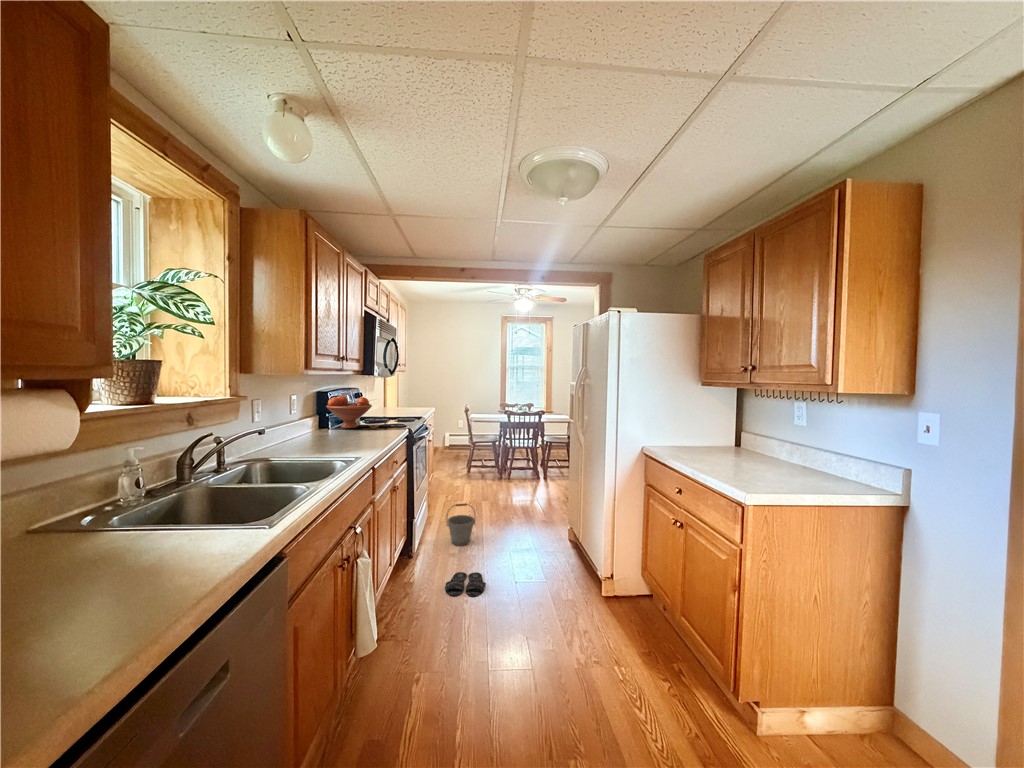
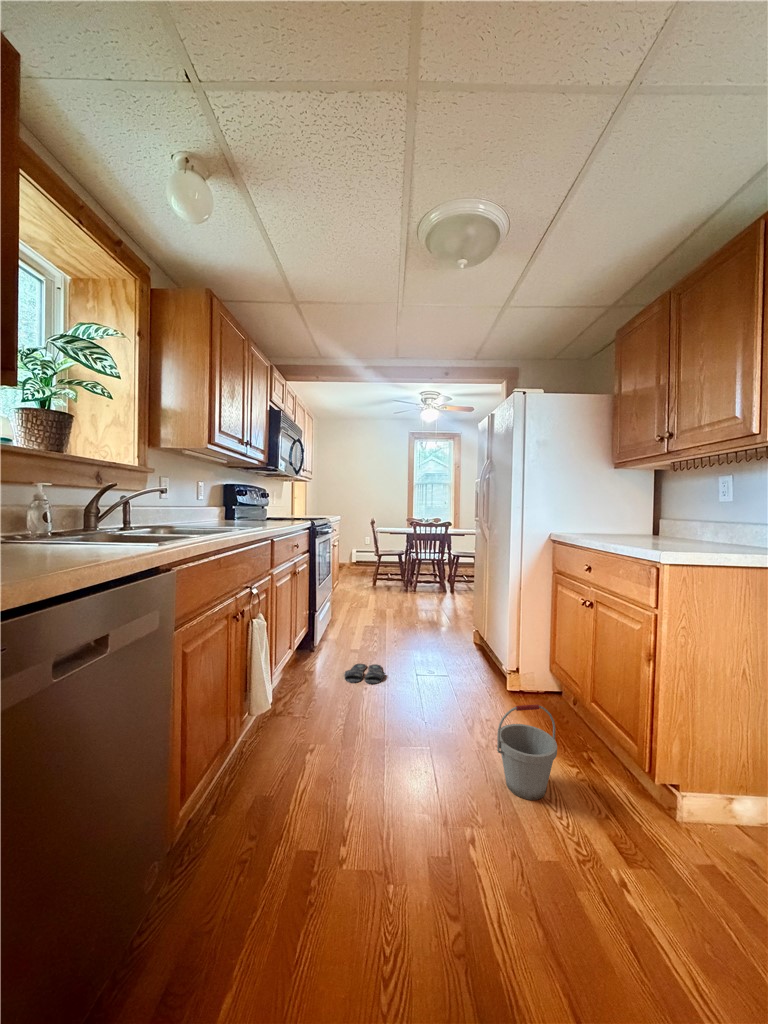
fruit bowl: present [326,396,372,428] -> none [233,490,276,520]
bucket: present [446,504,475,546] -> present [497,705,557,800]

